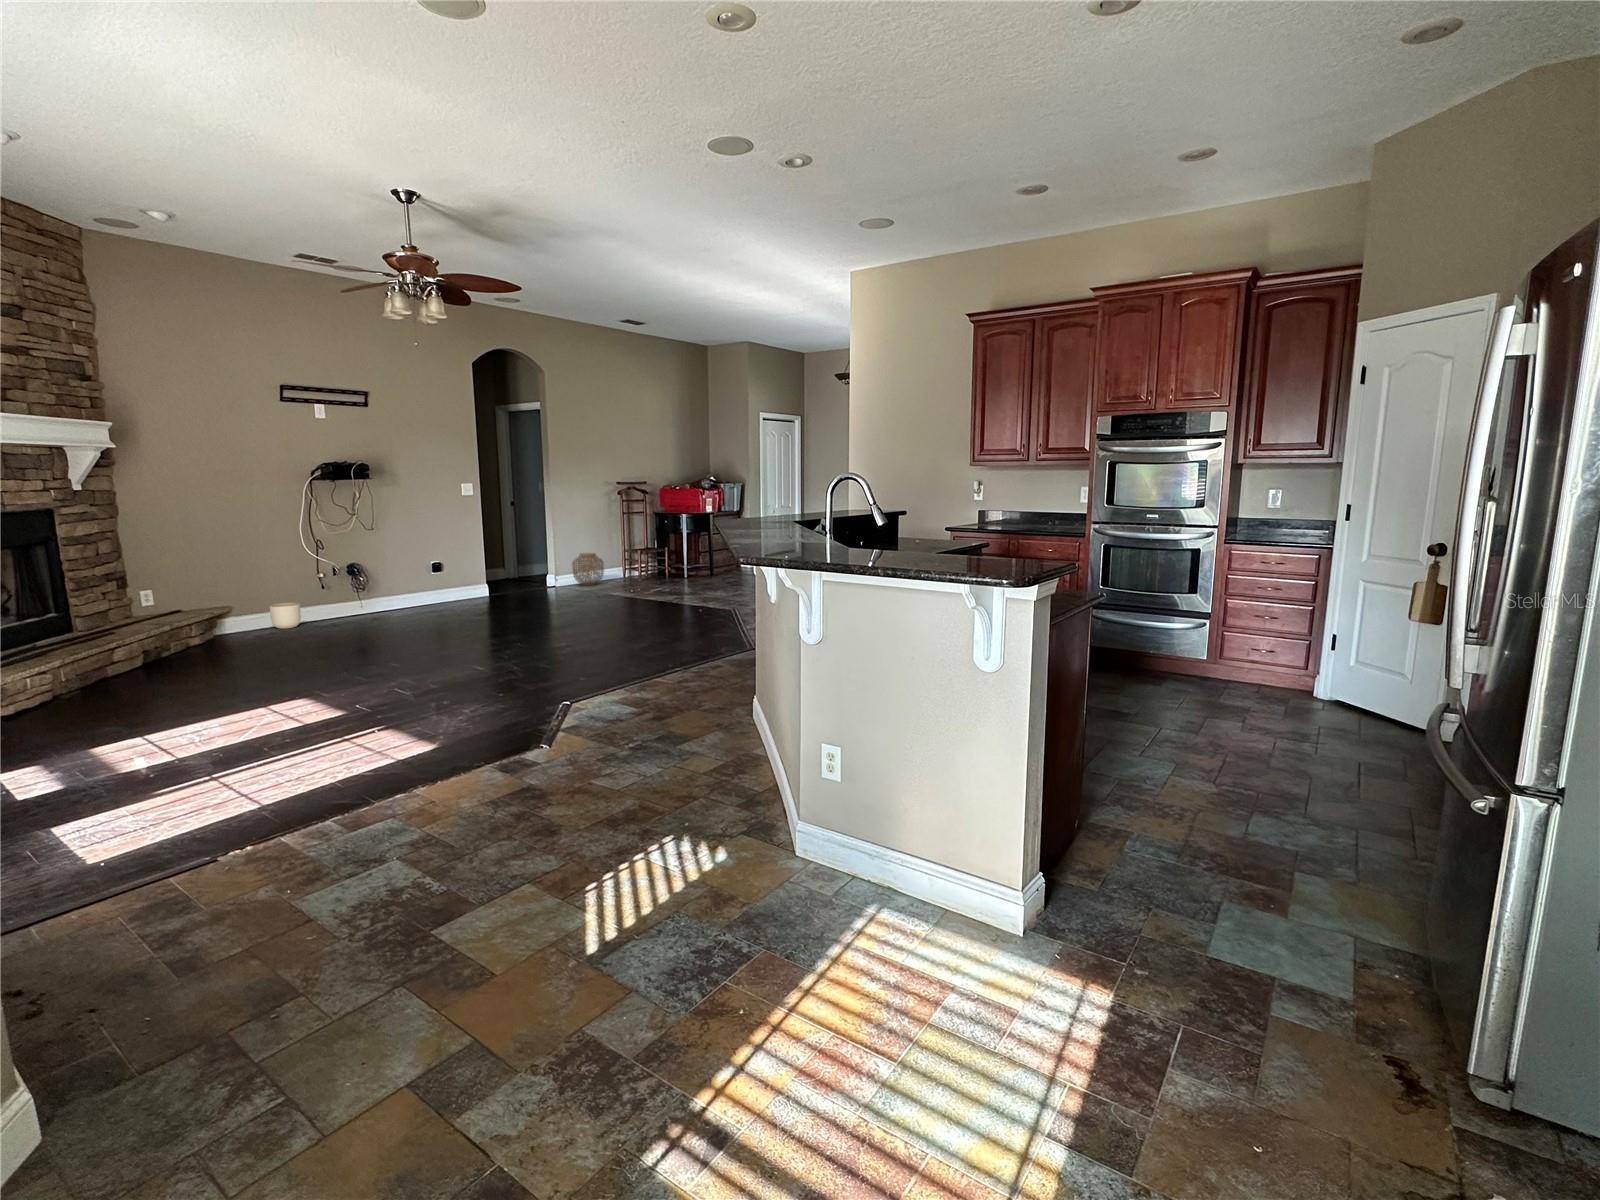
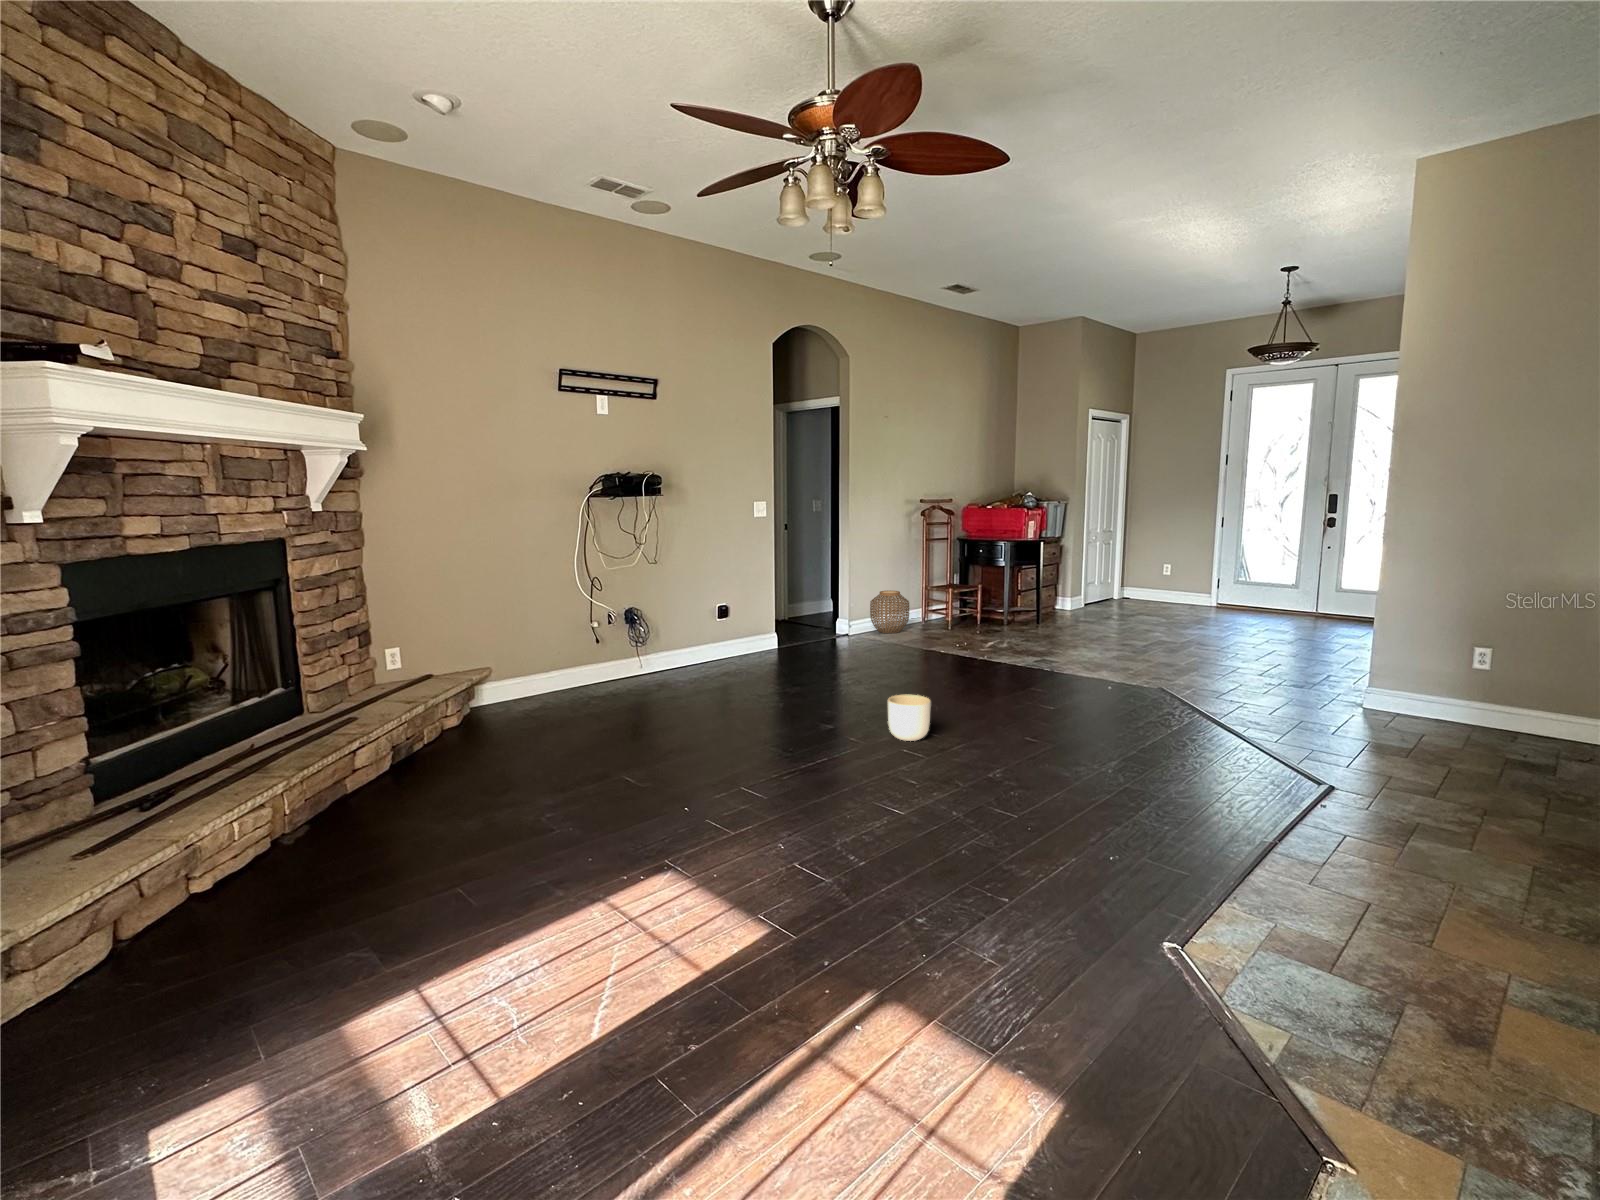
planter: present [269,603,301,629] -> present [888,695,931,741]

